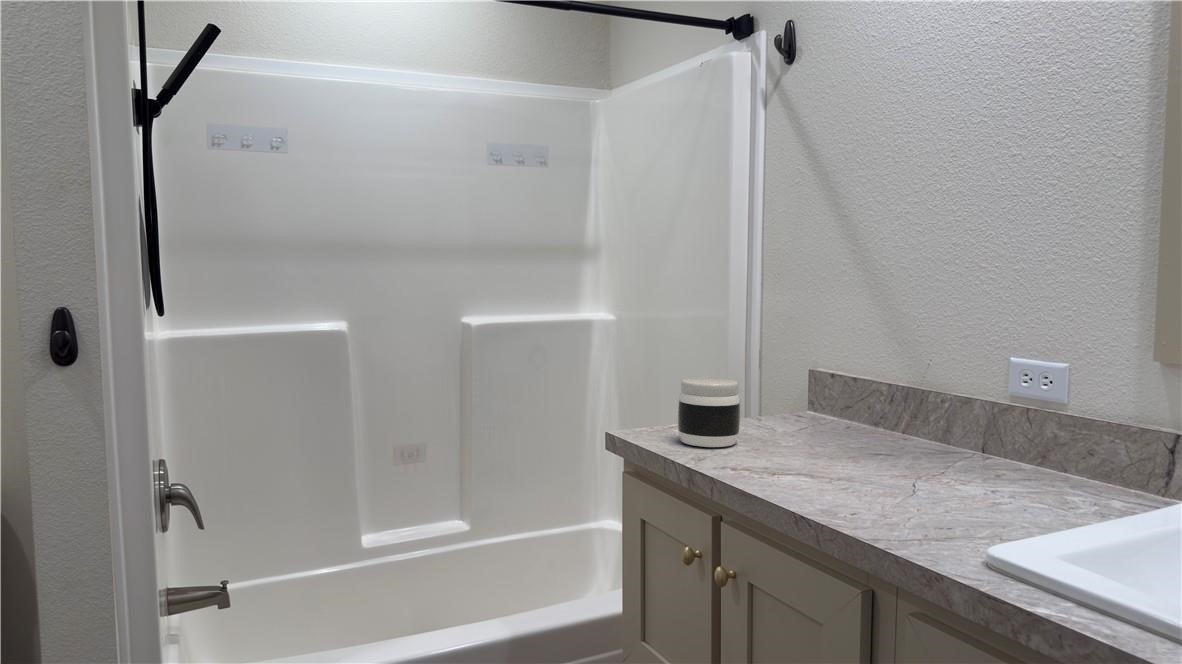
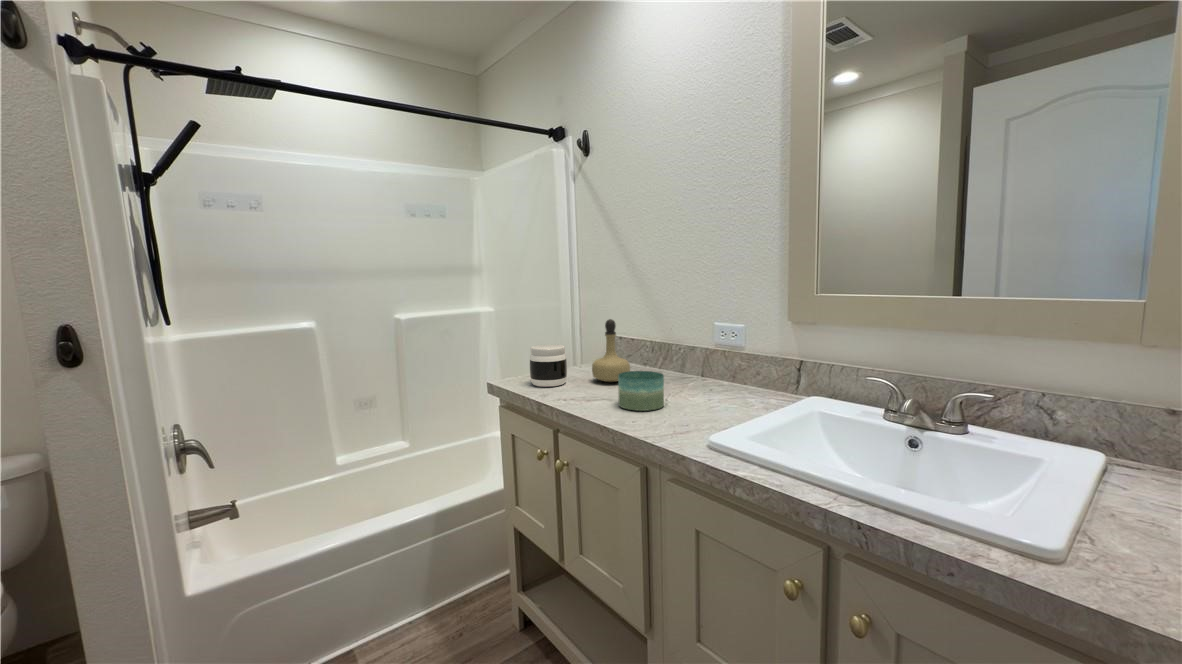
perfume bottle: none [782,341,850,448] -> present [592,319,630,382]
candle: none [828,430,910,498] -> present [618,371,664,411]

